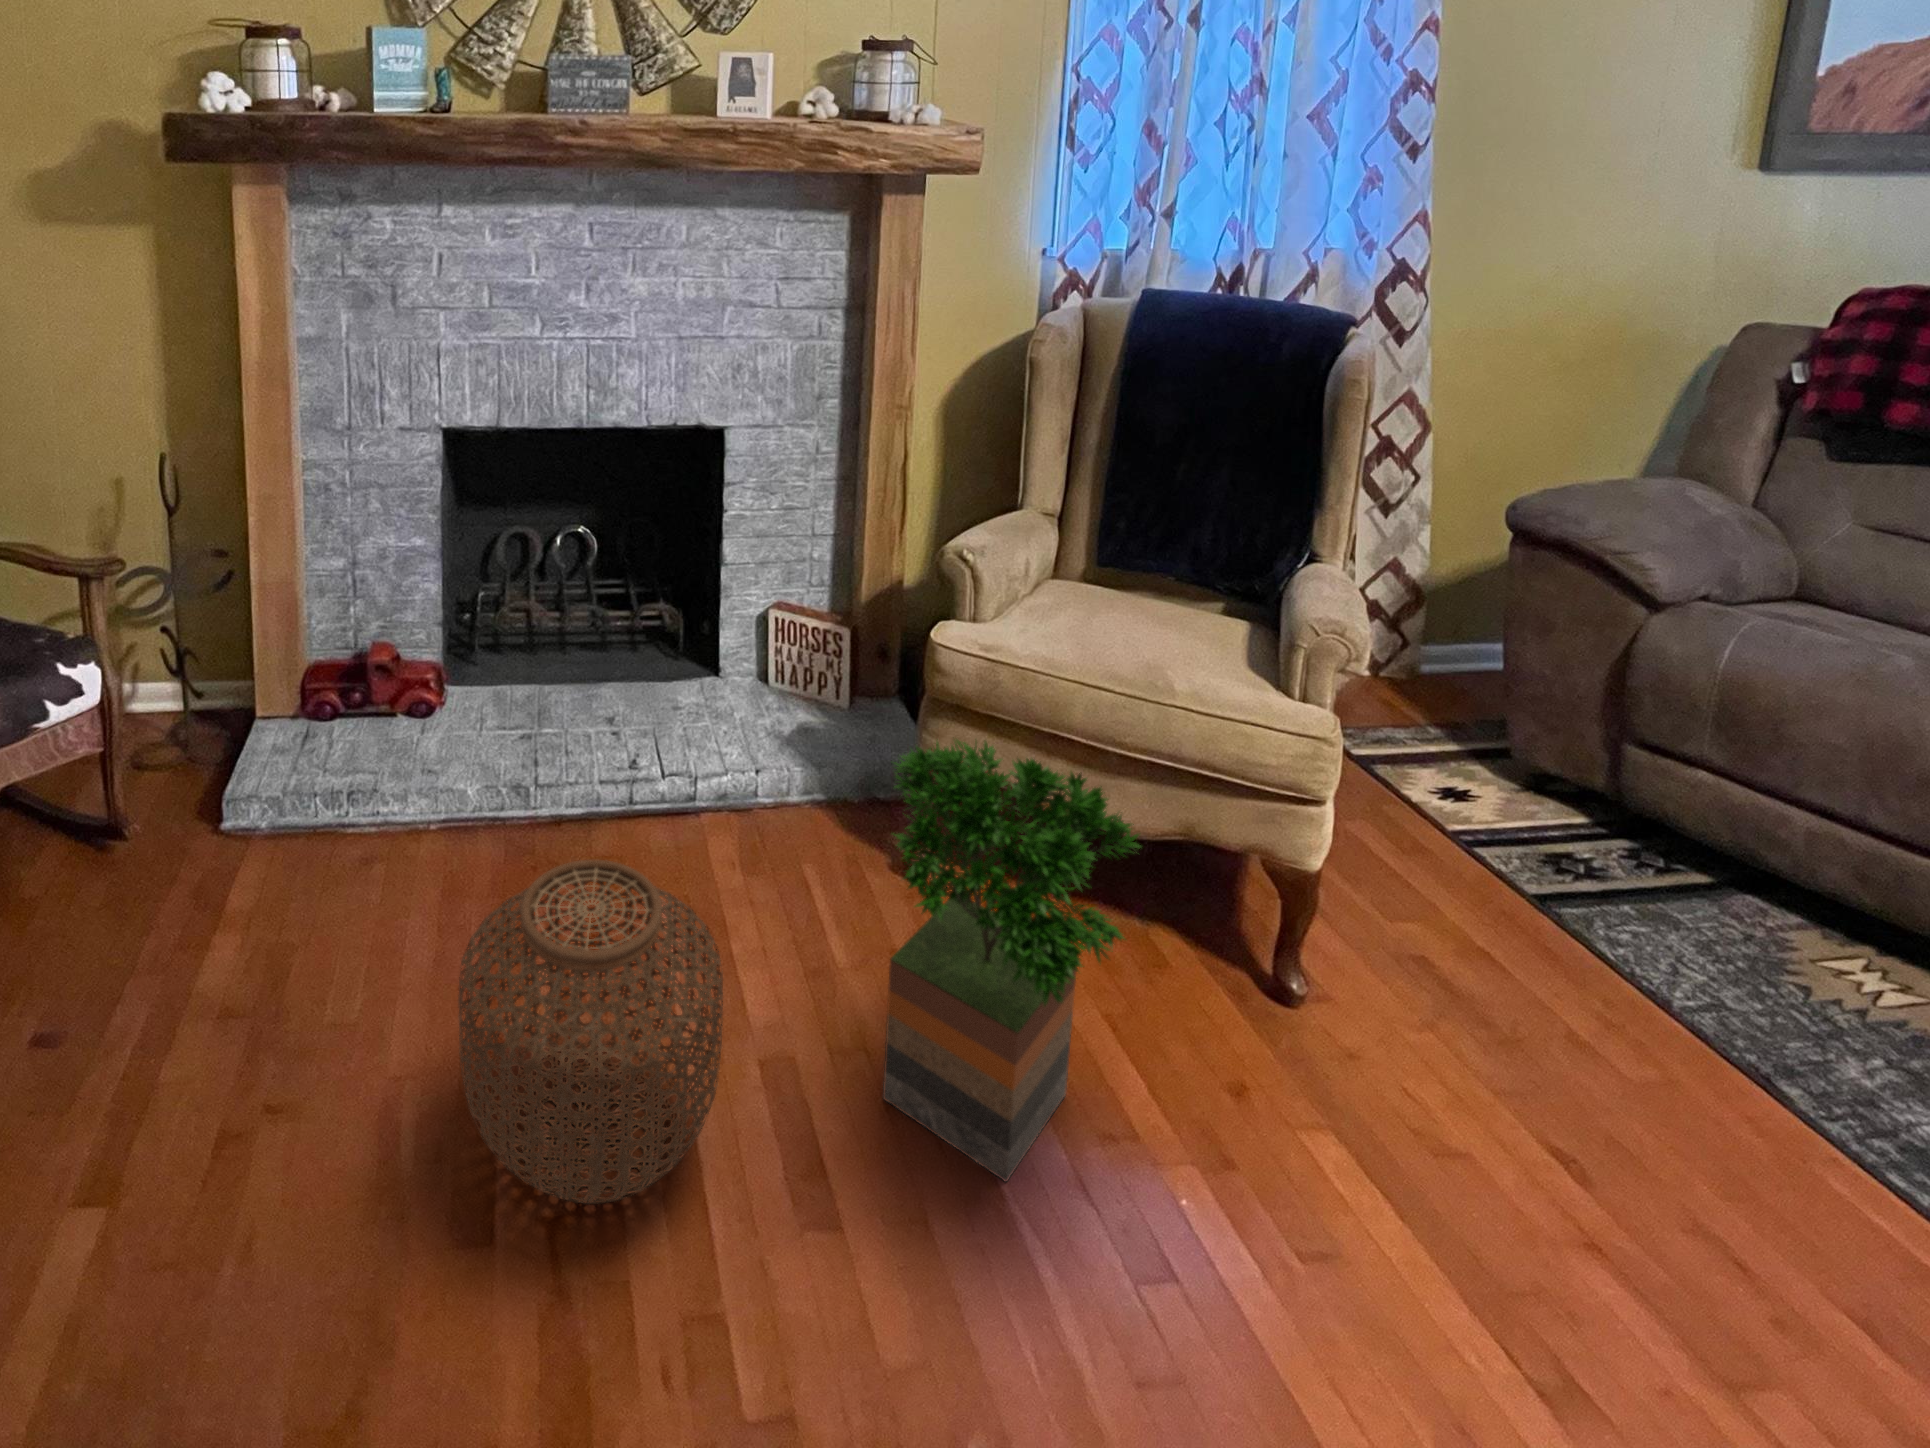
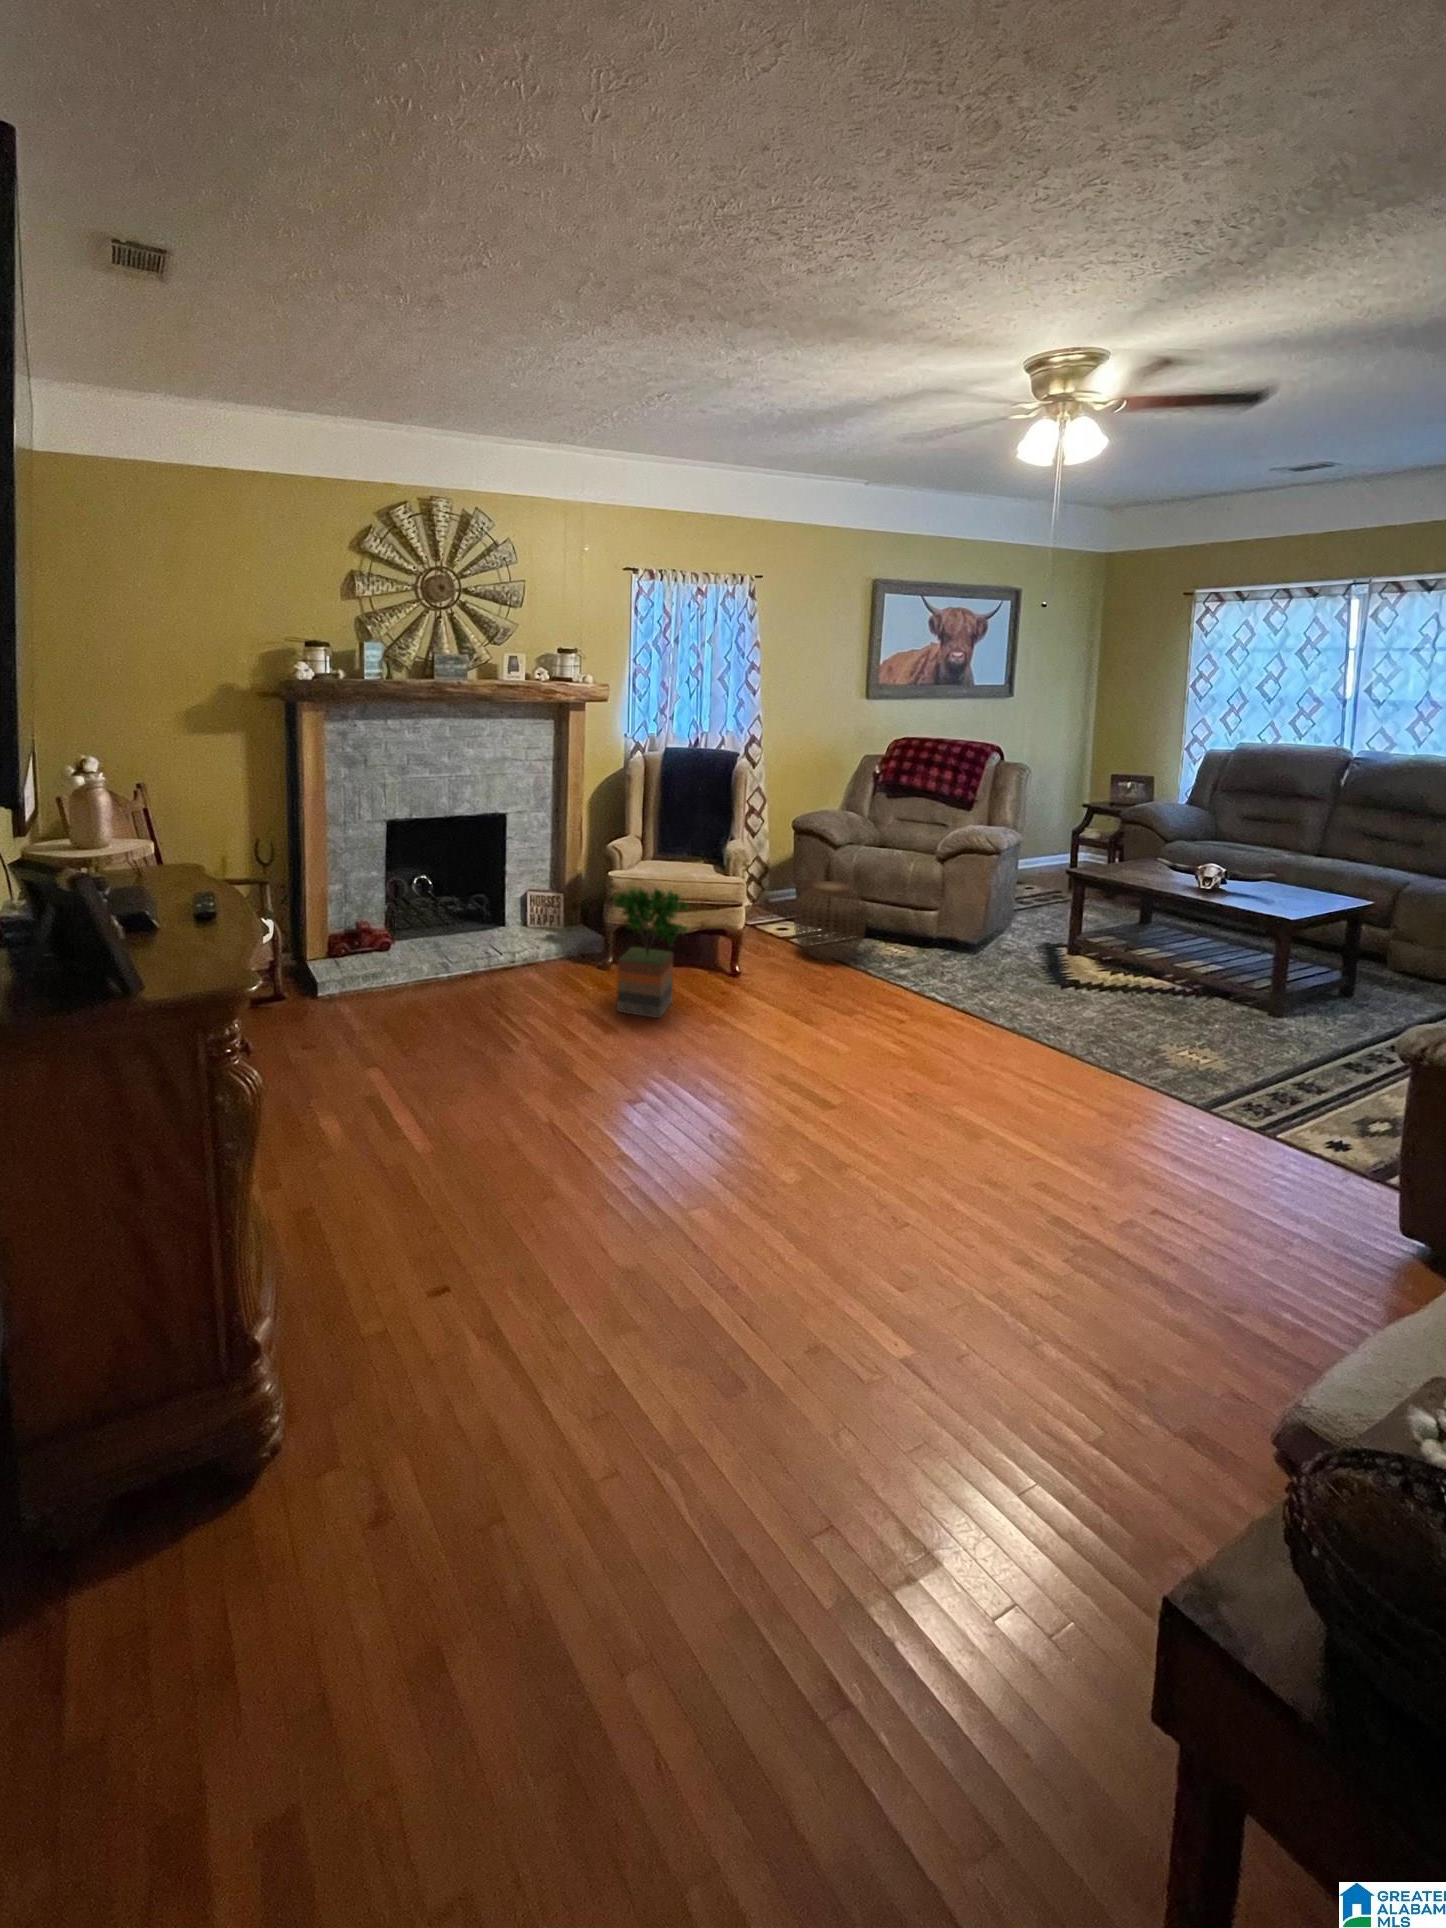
woven basket: present [458,860,723,1204] -> present [794,881,866,960]

